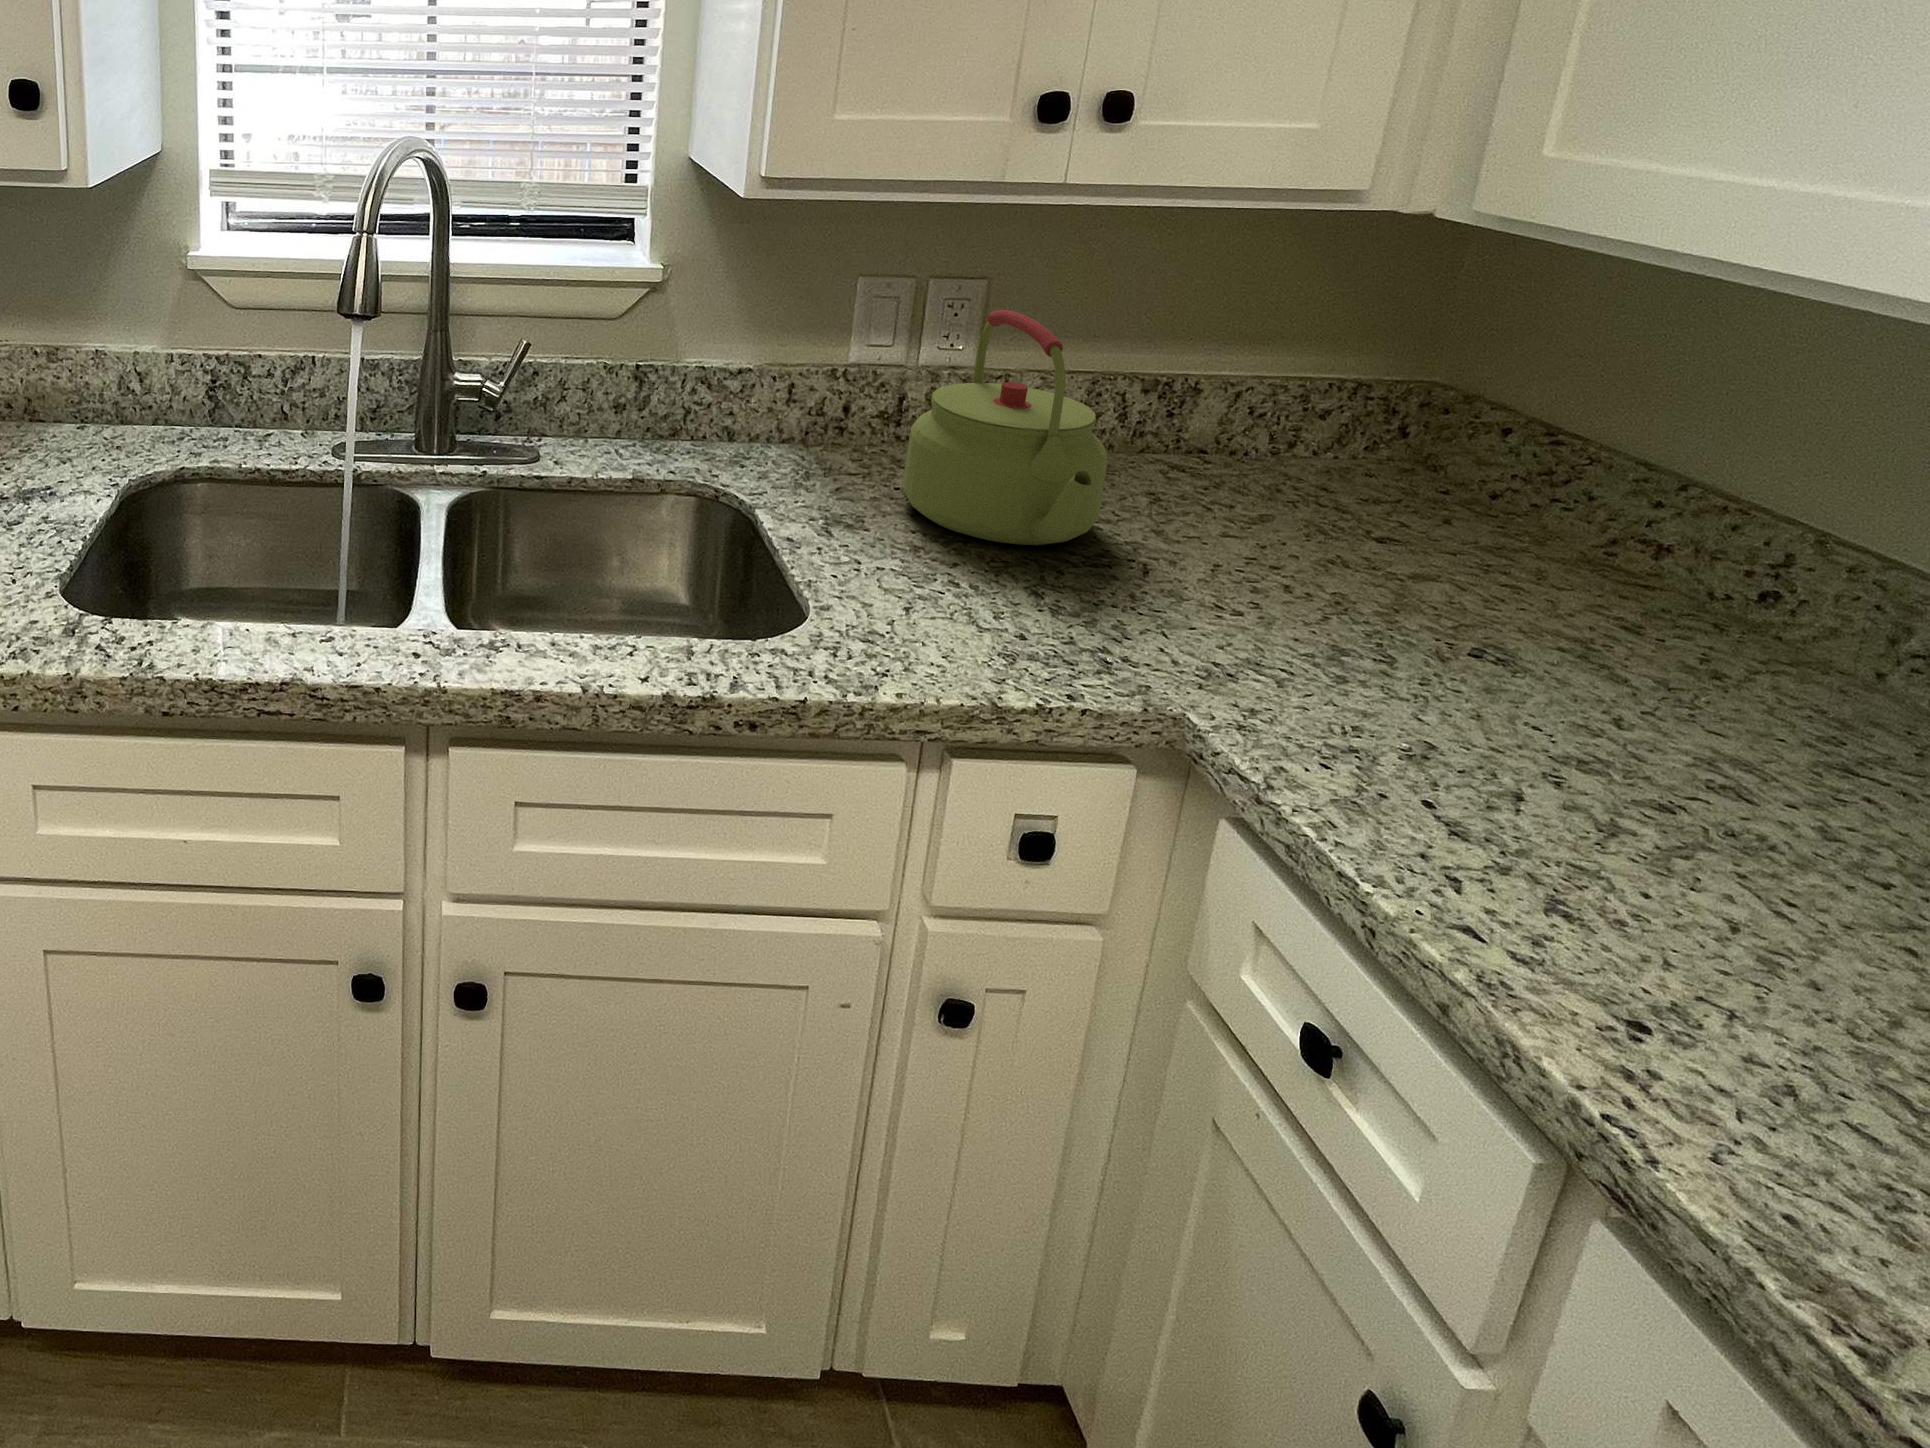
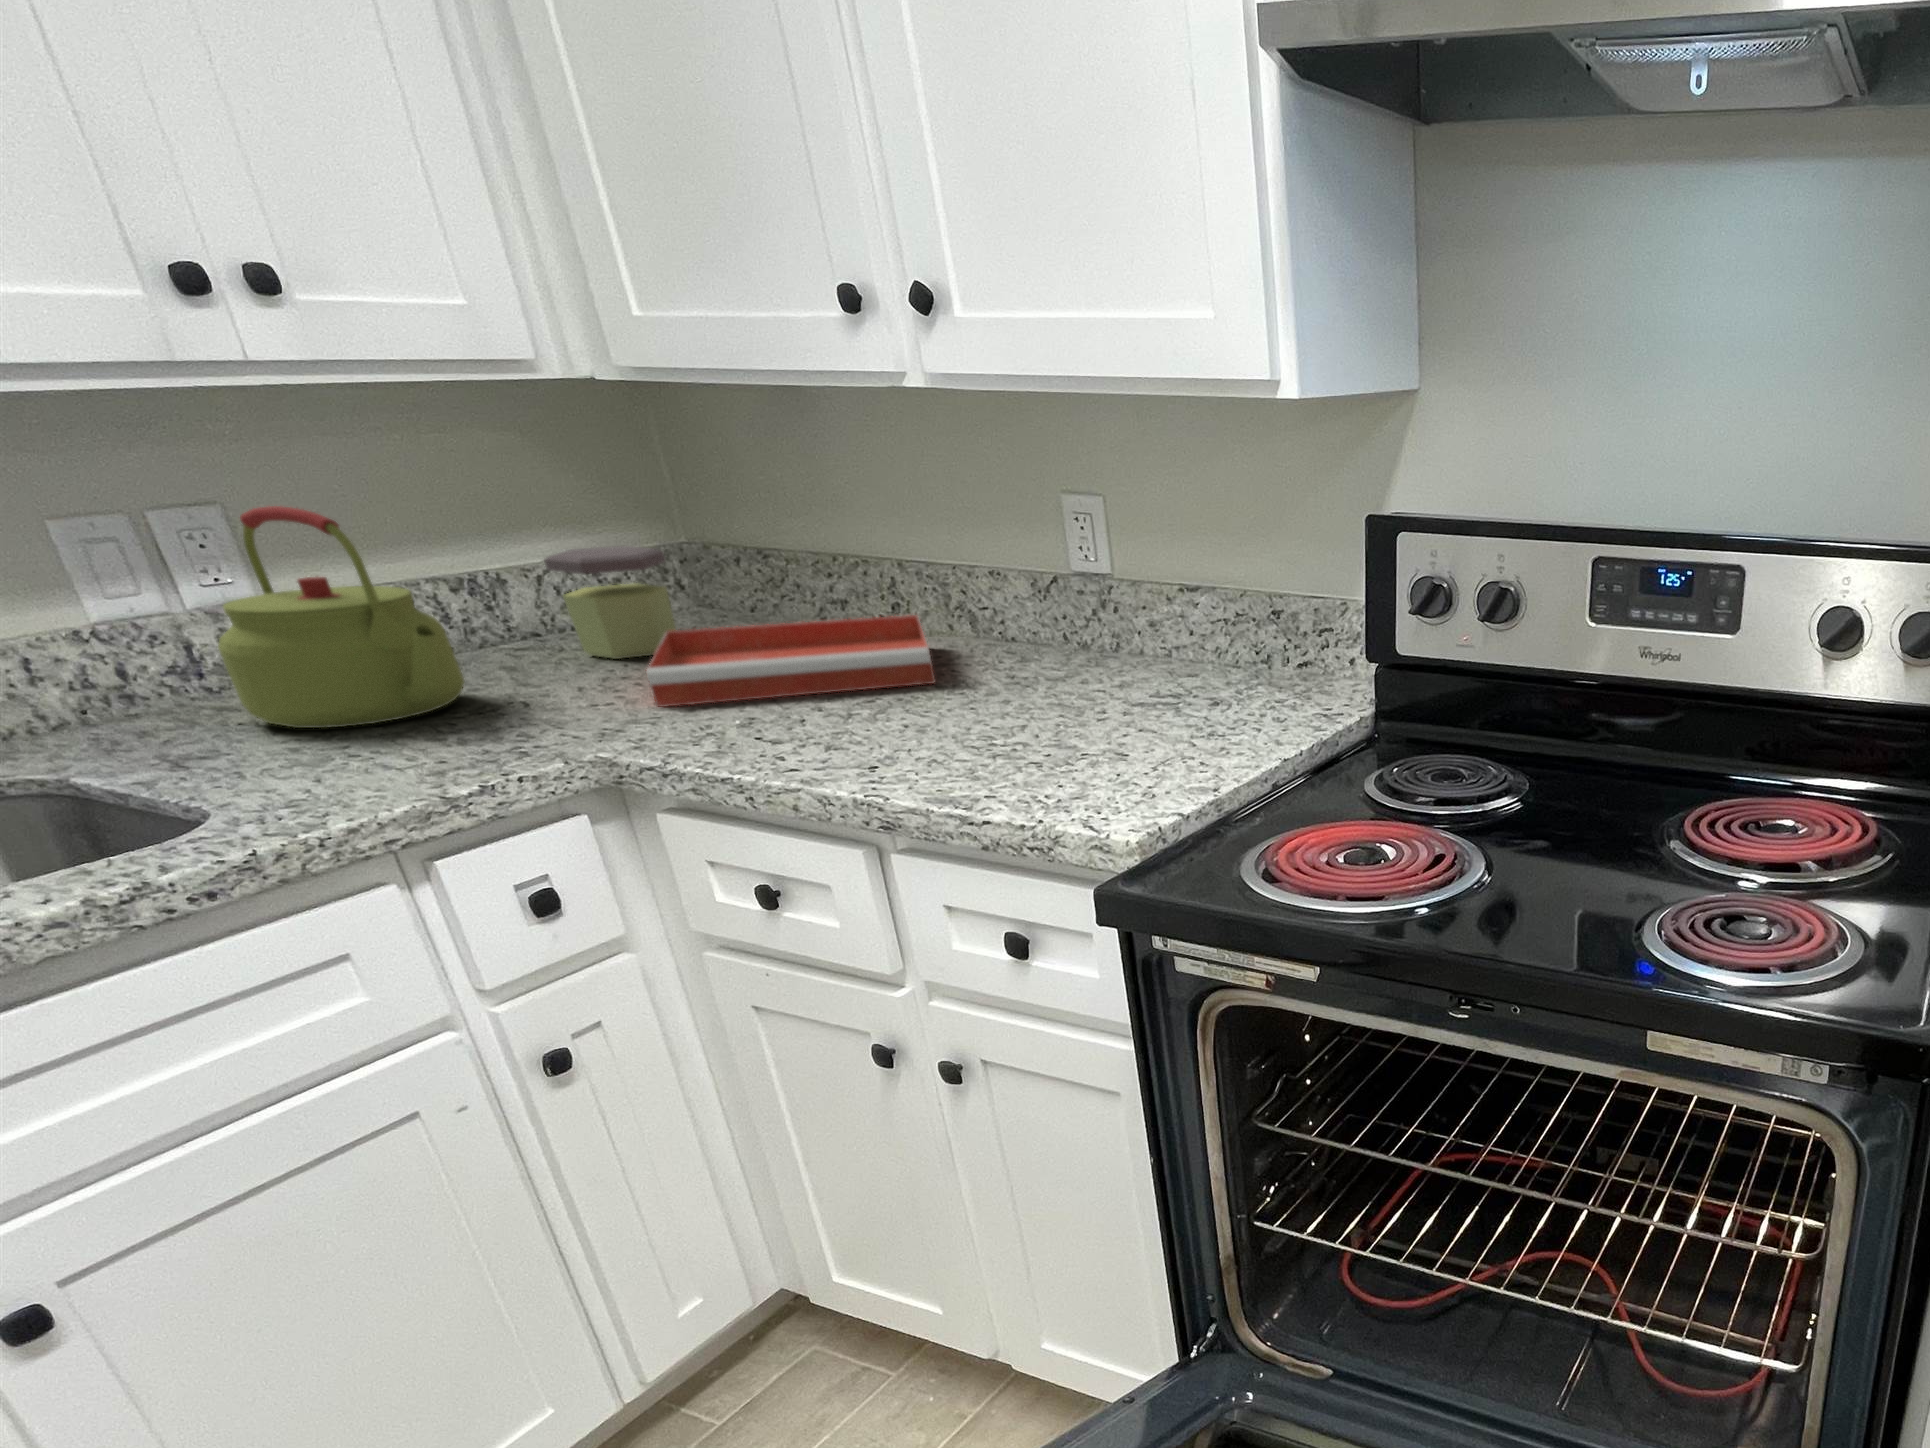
jar: none [1245,382,1411,534] -> present [544,546,676,659]
tray: none [1297,522,1853,810] -> present [646,615,936,707]

